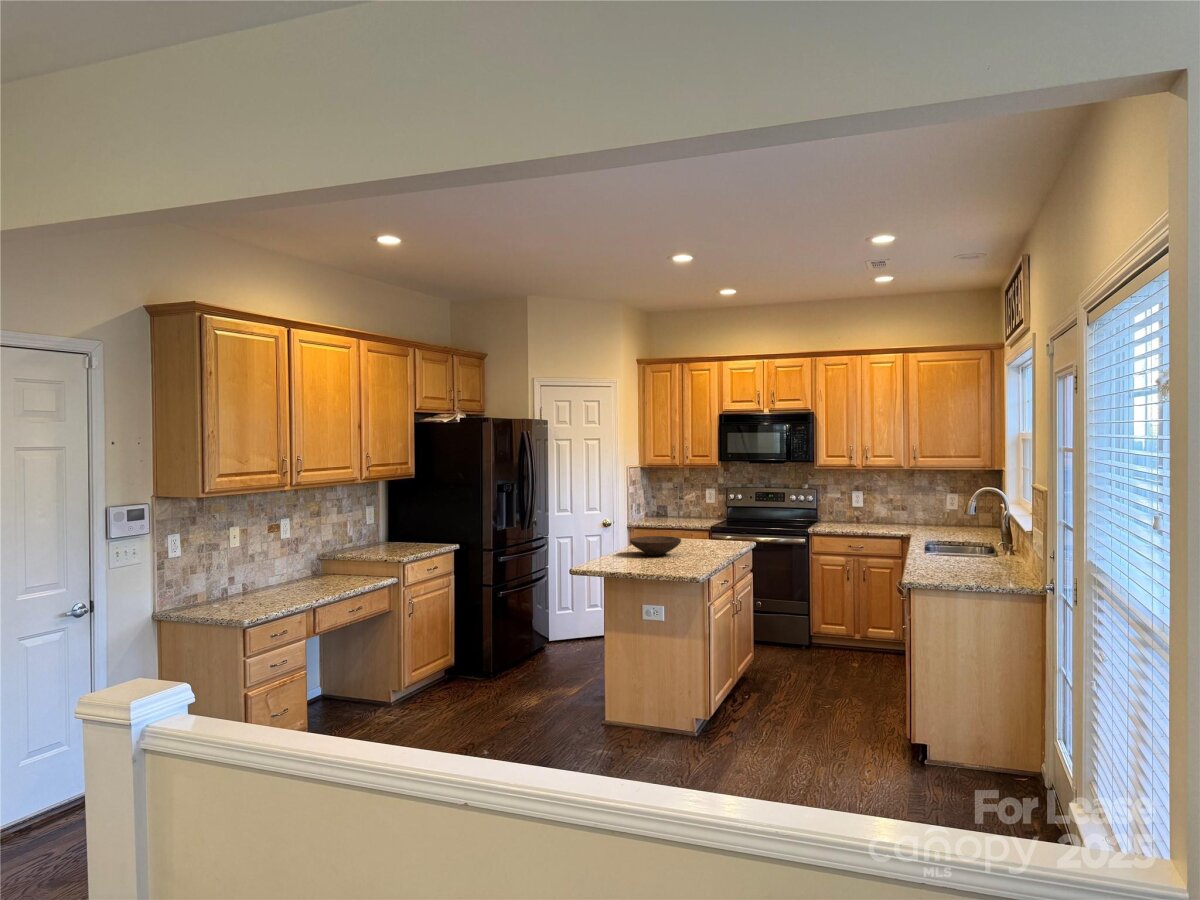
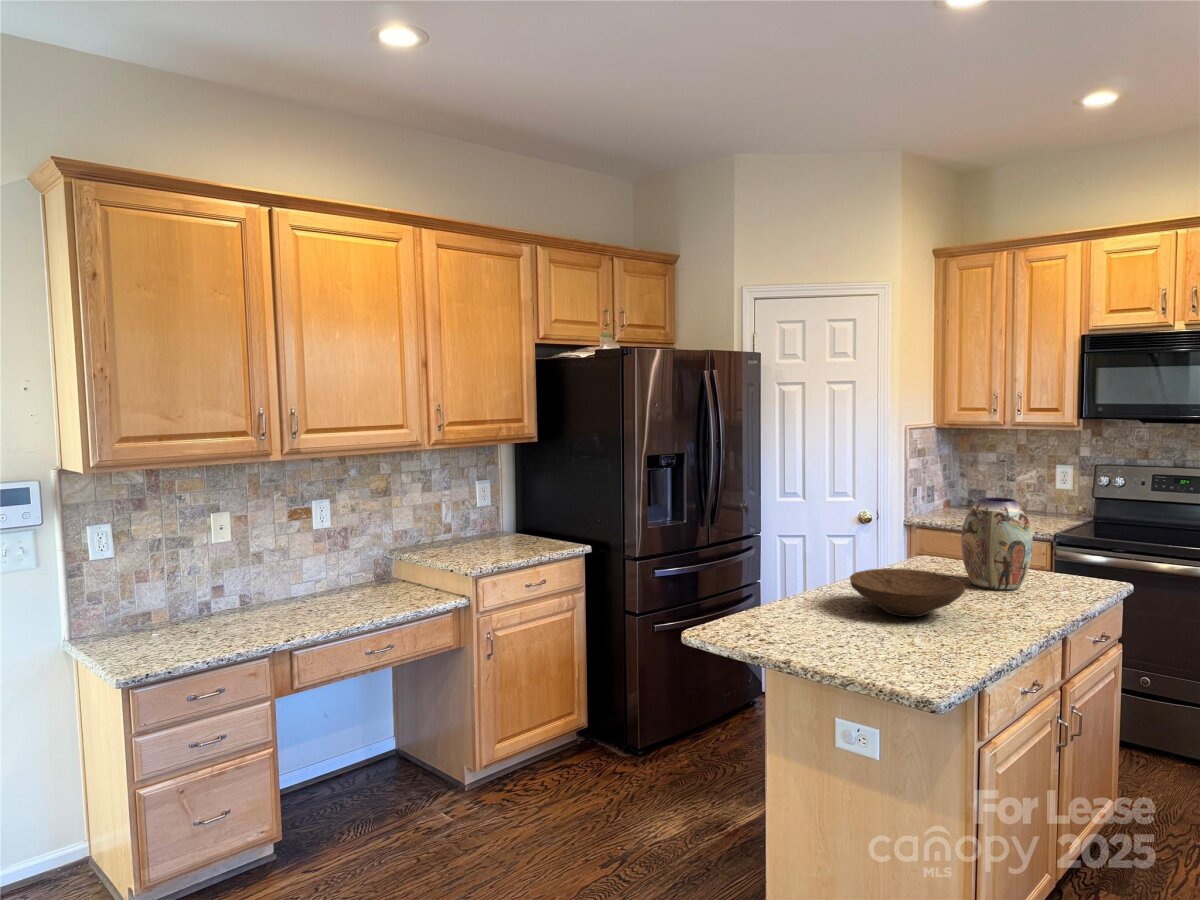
vase: none [673,501,704,547] -> present [961,497,1033,591]

